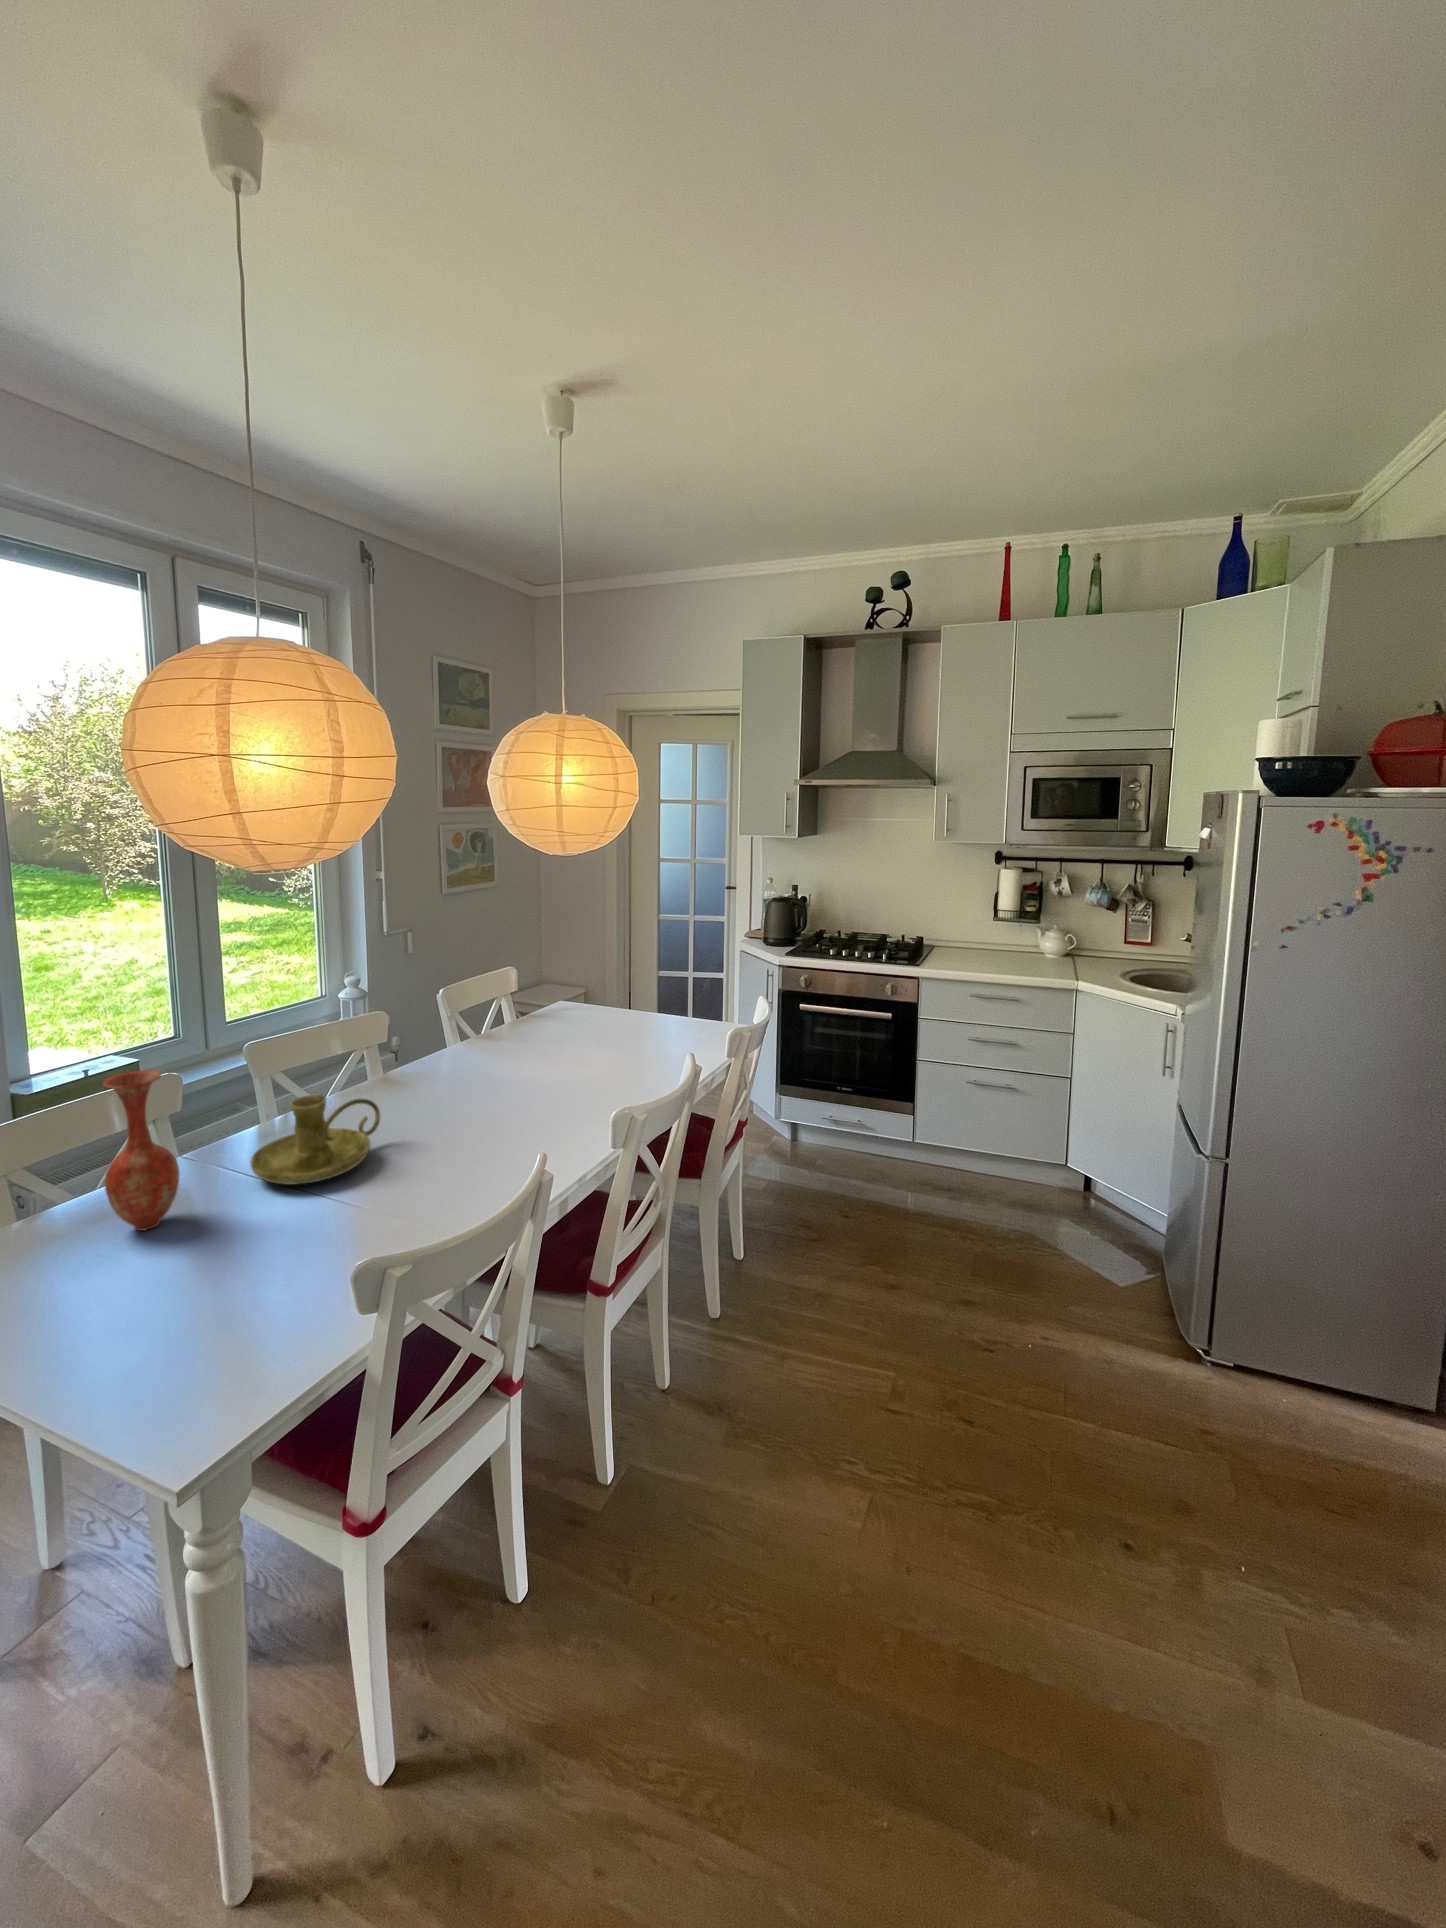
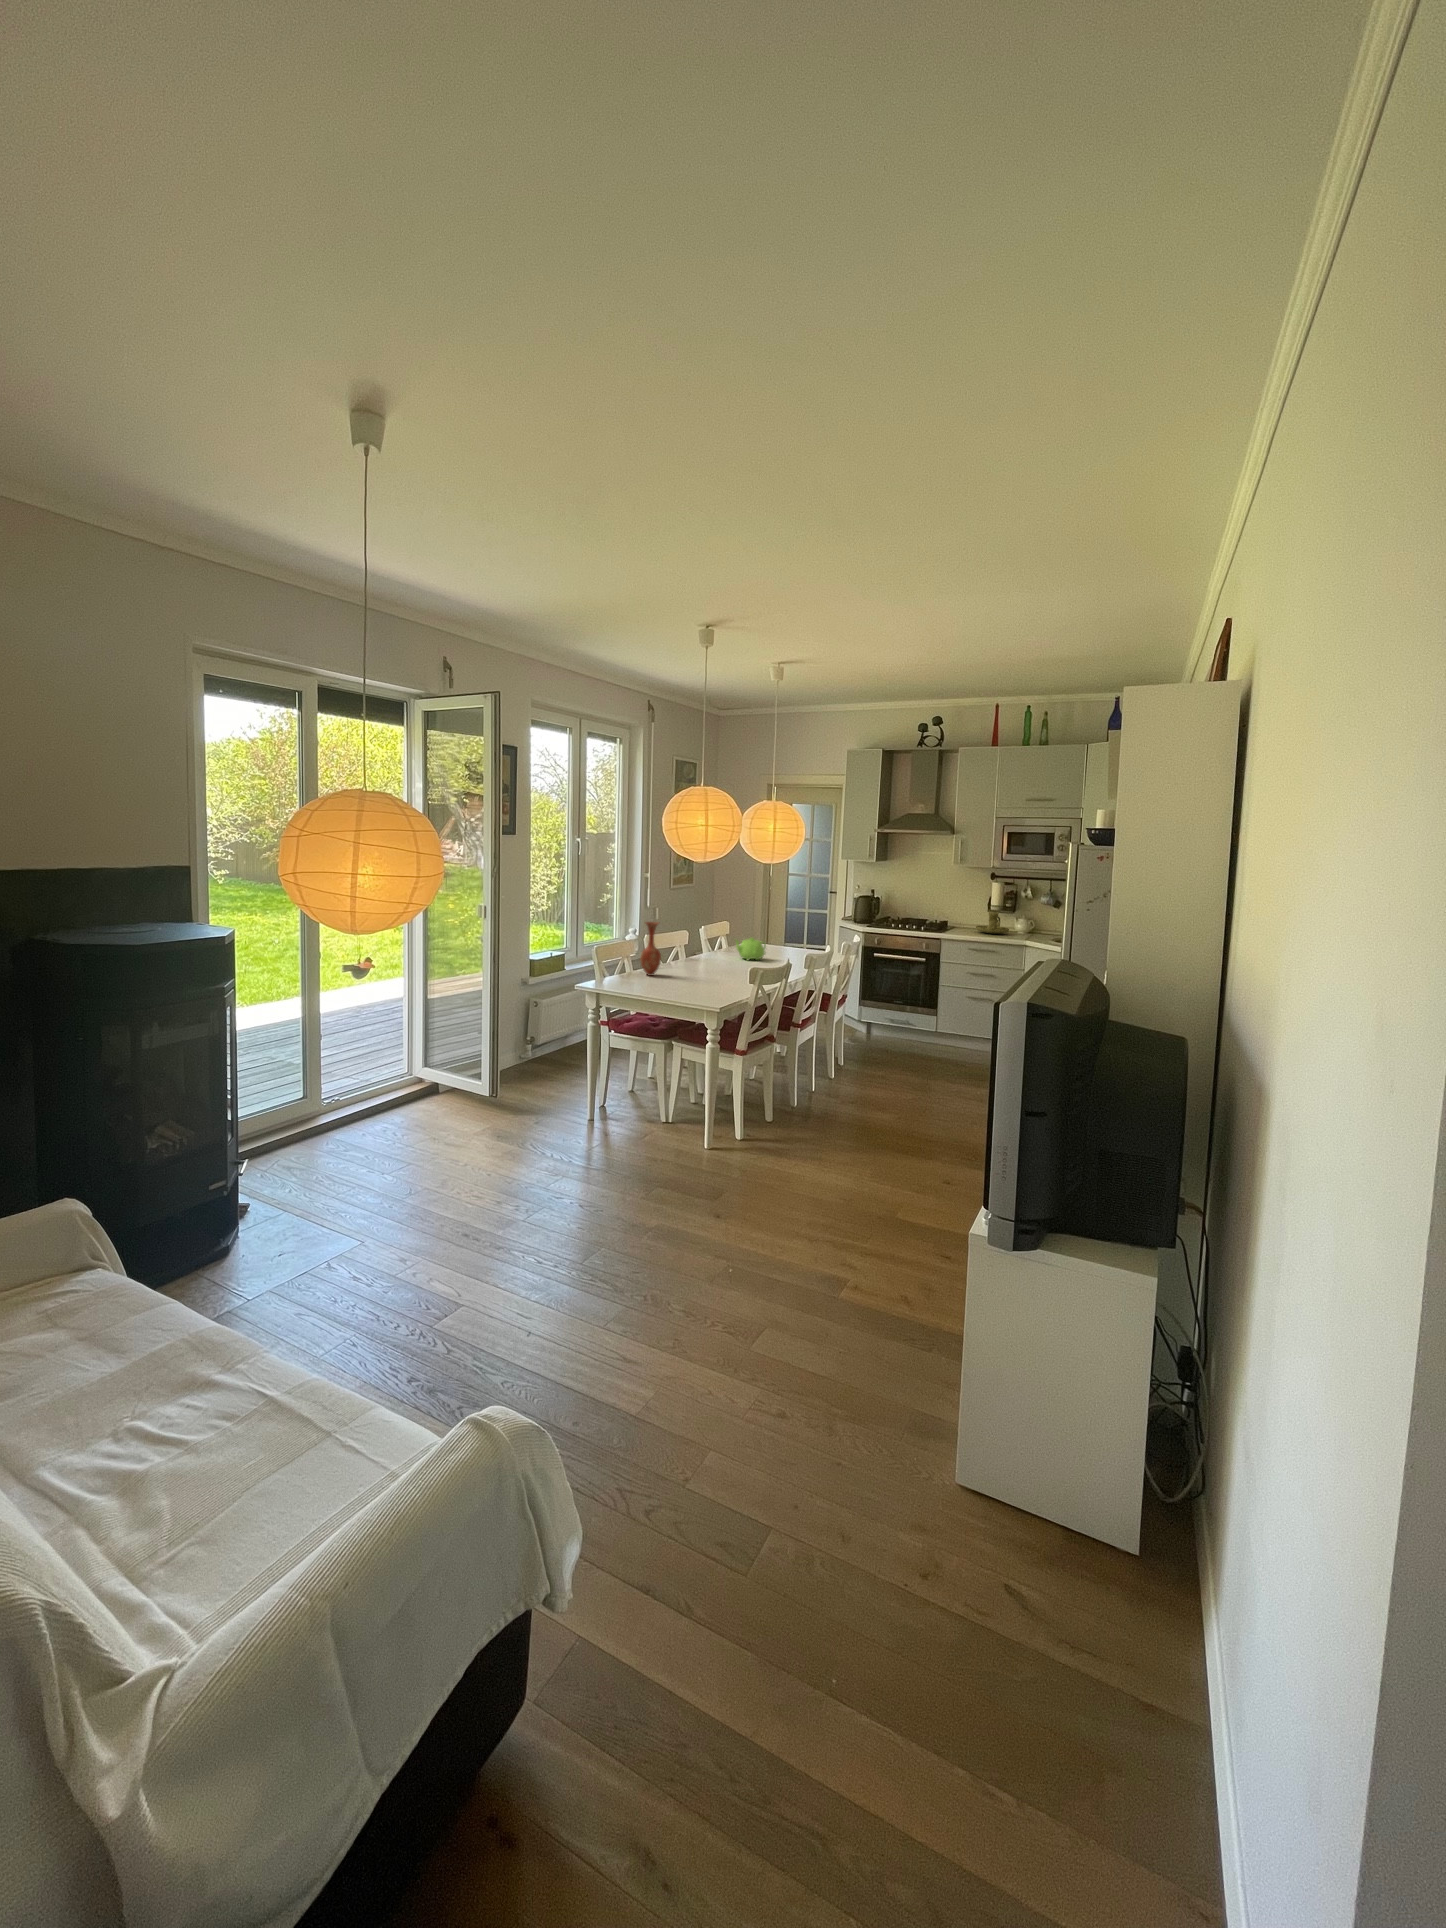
teapot: none [480,1031,561,1086] -> present [736,938,766,960]
candle holder: present [250,1095,381,1185] -> present [976,912,1009,934]

